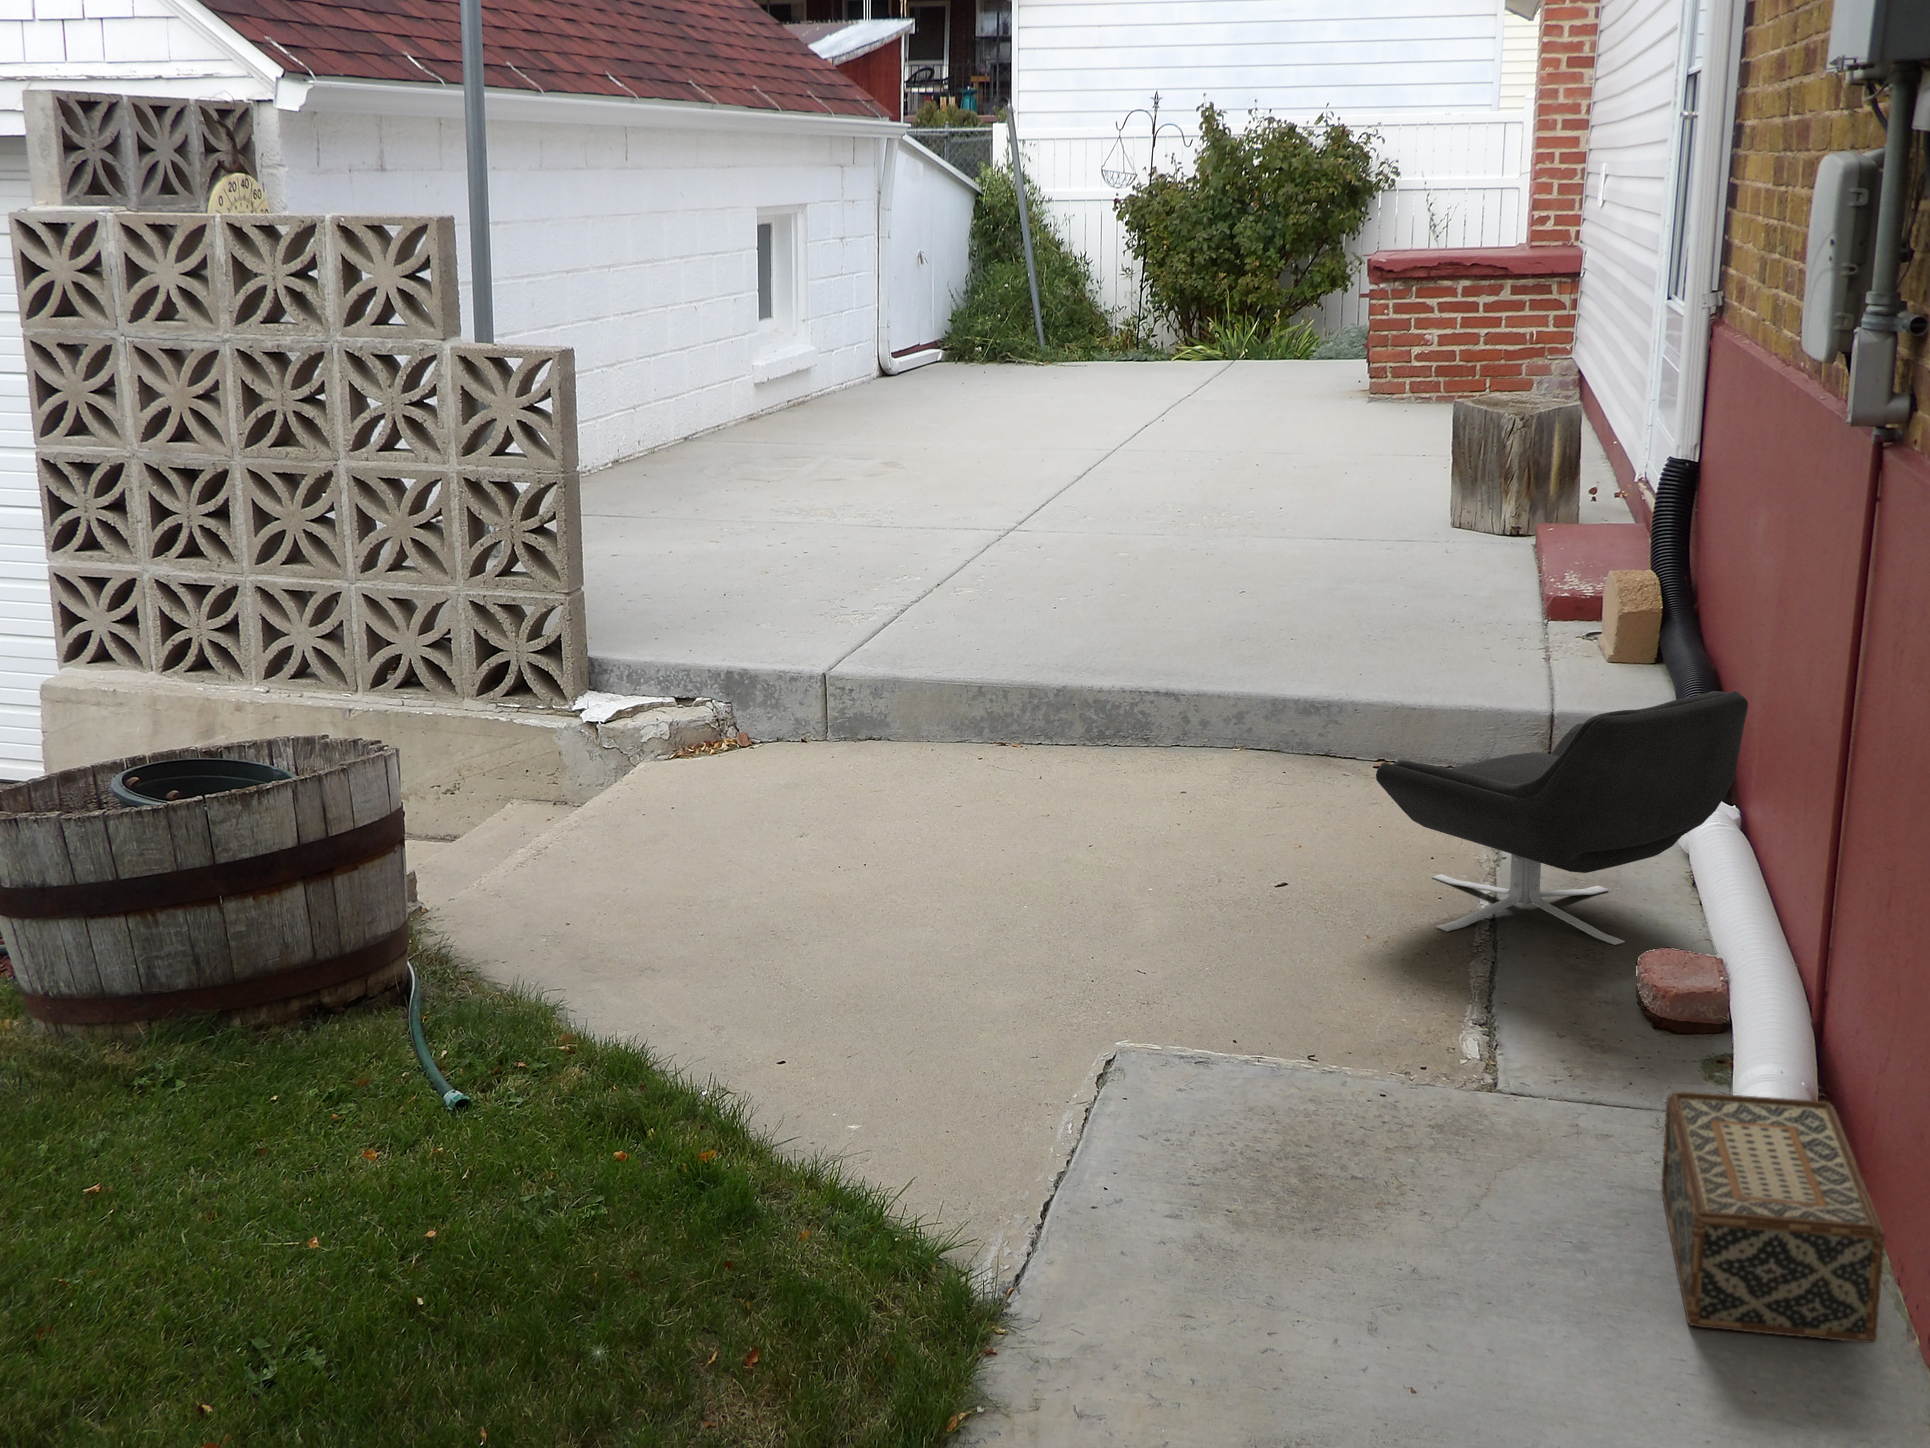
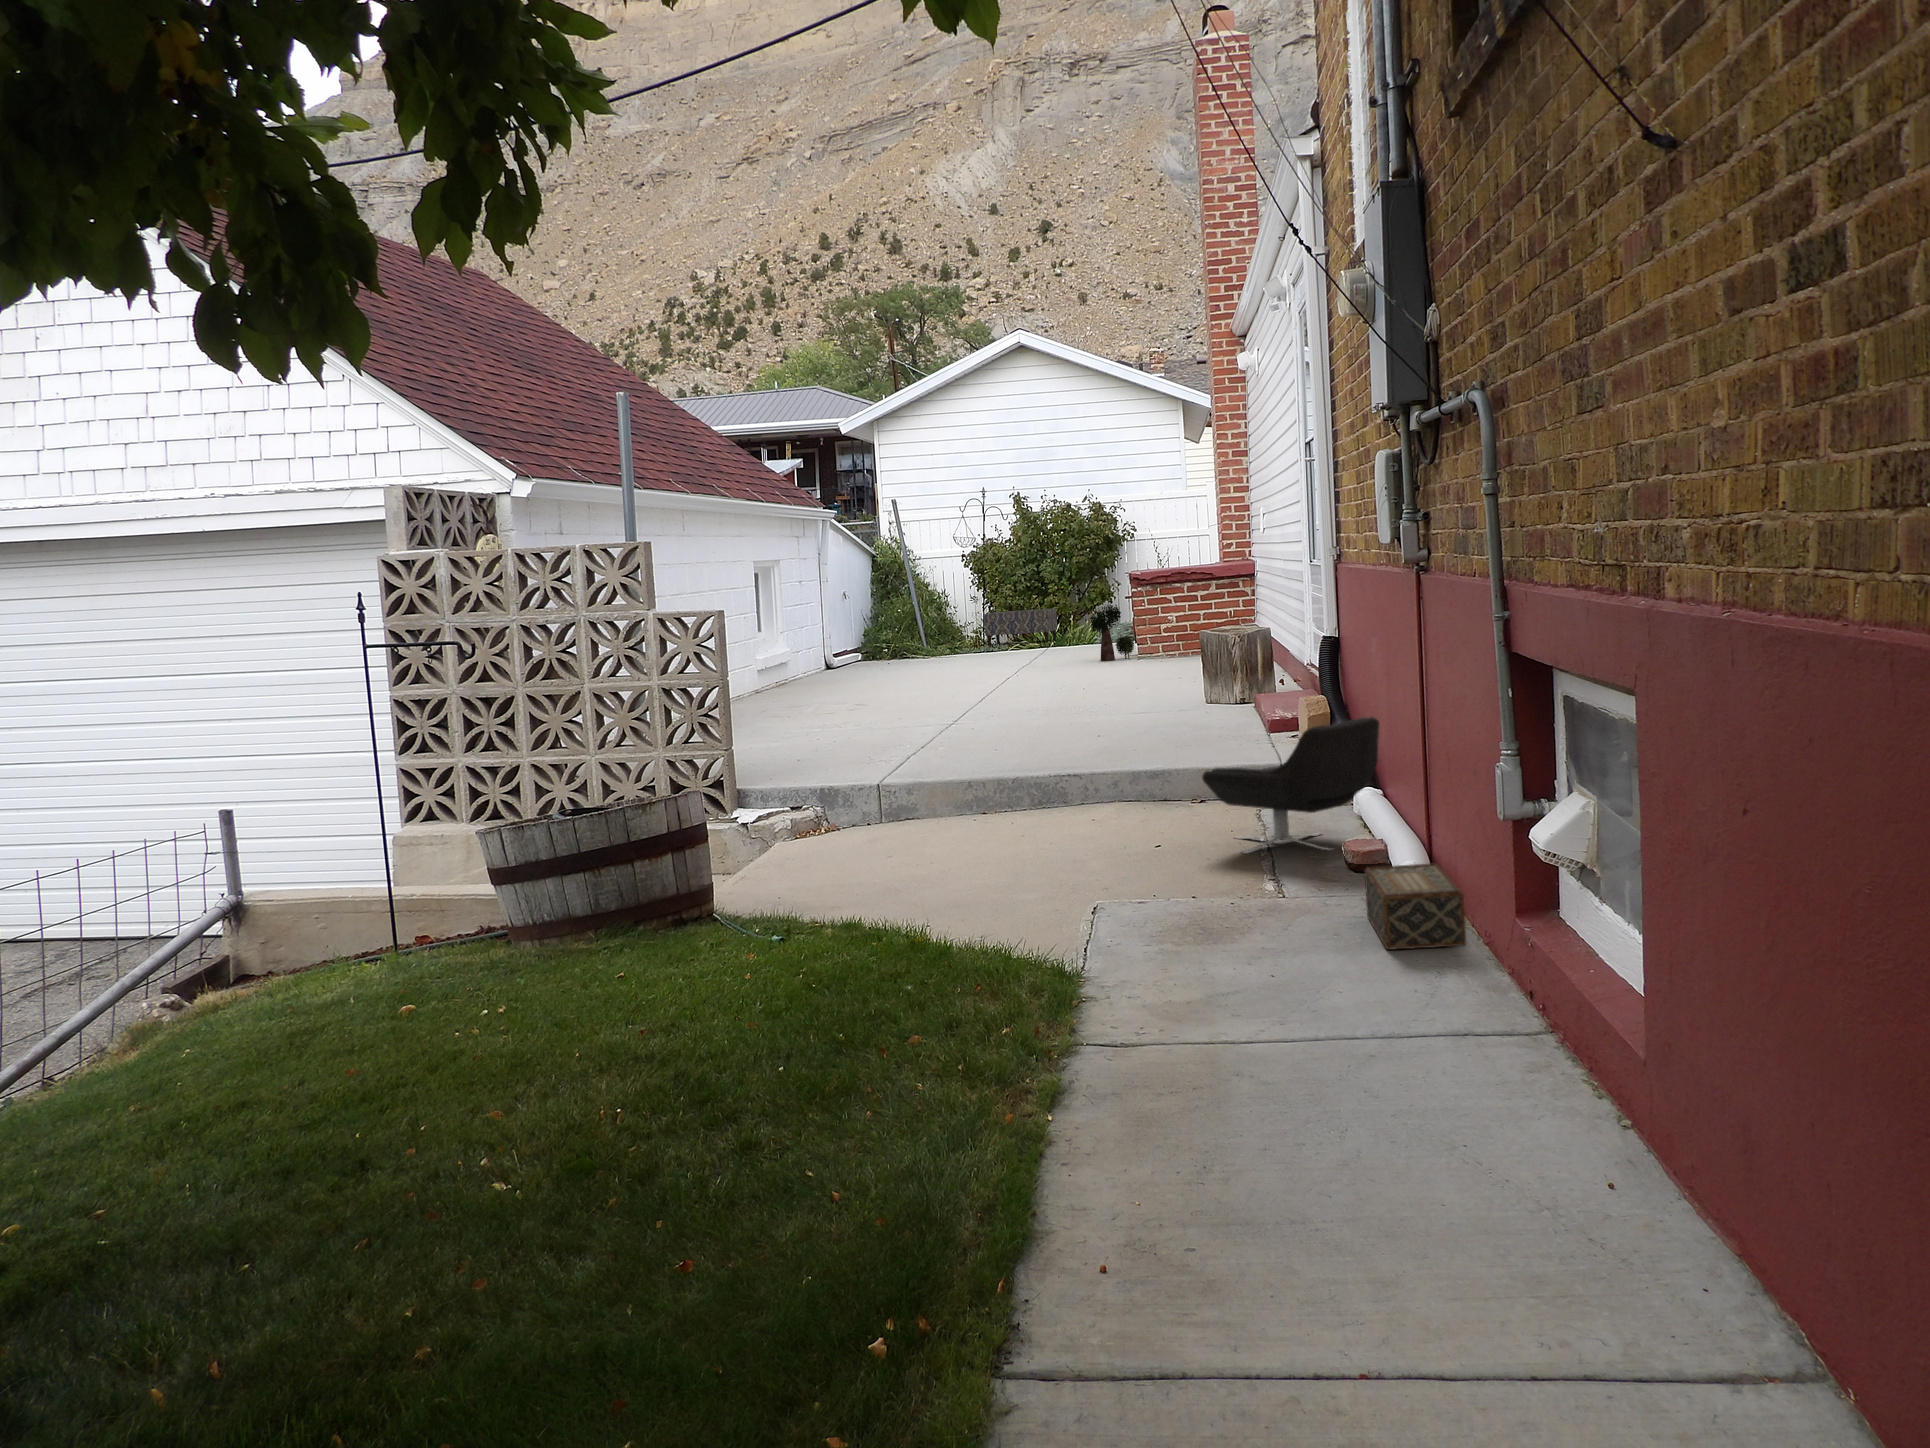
bench: none [1142,294,1258,348] -> present [984,608,1057,645]
potted plant: none [1296,308,1367,401] -> present [1090,605,1134,661]

